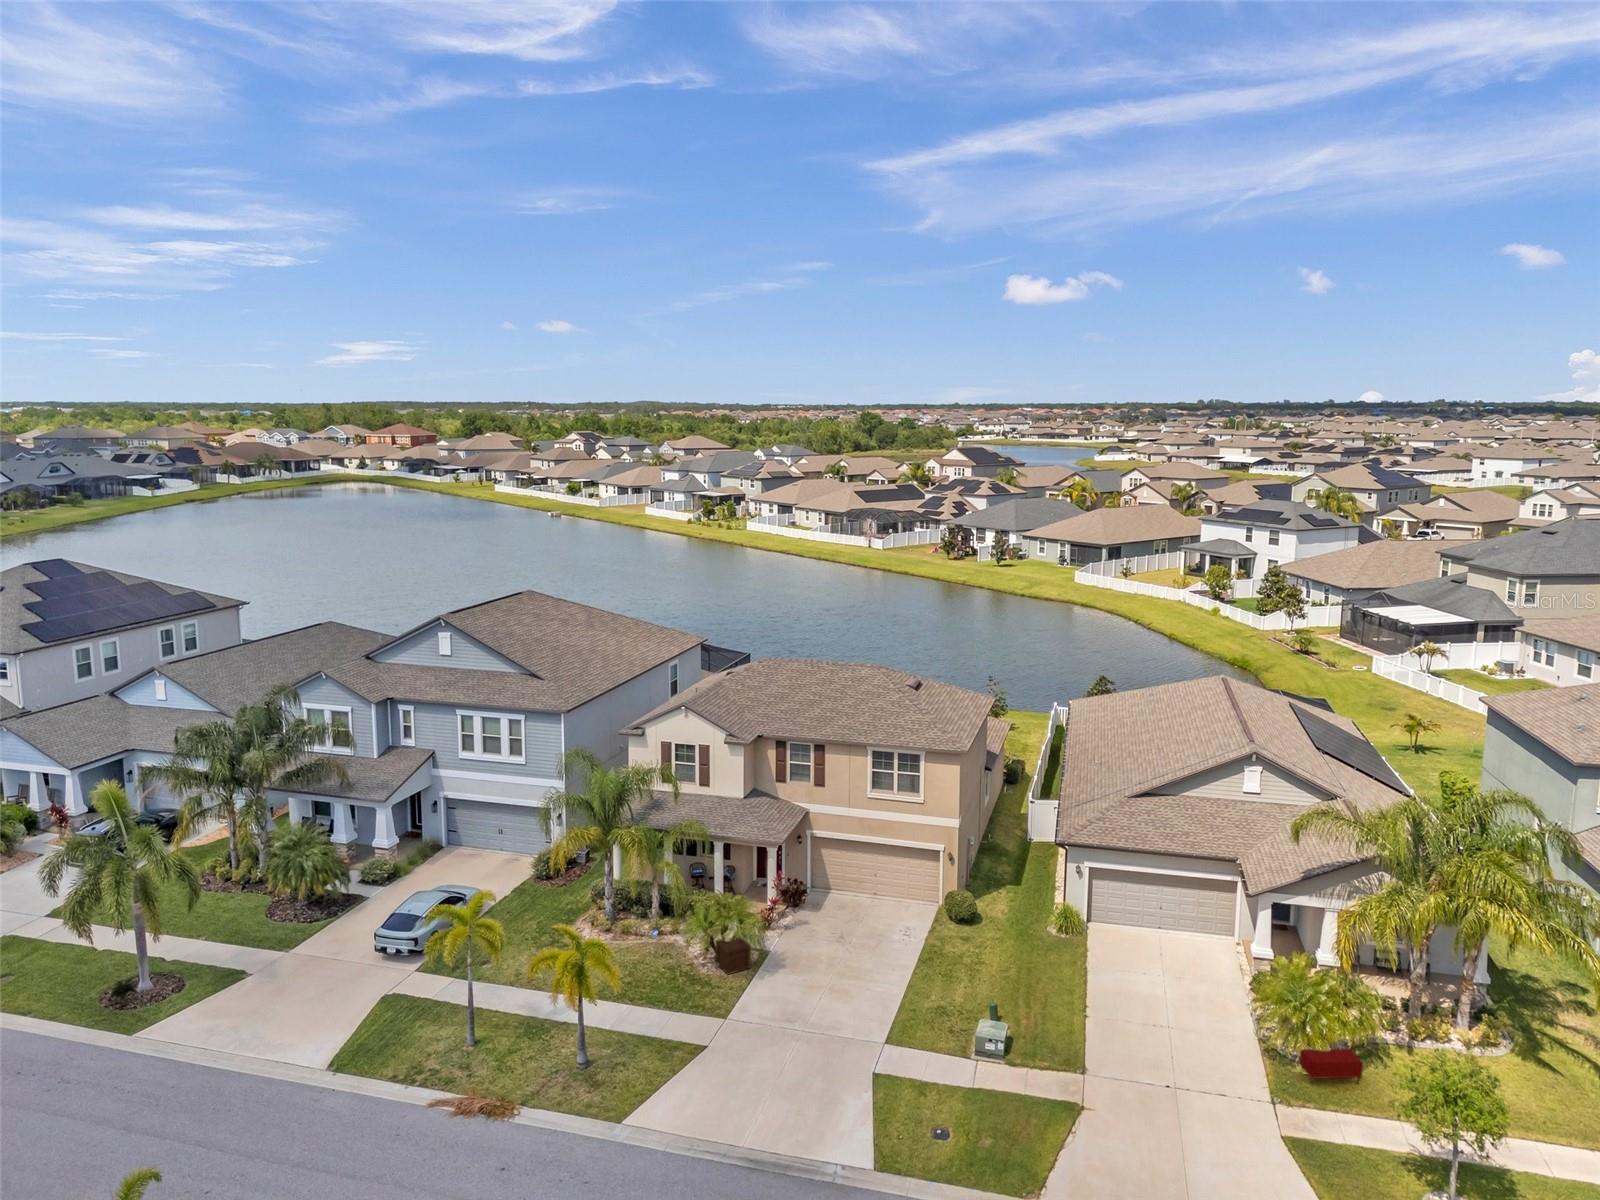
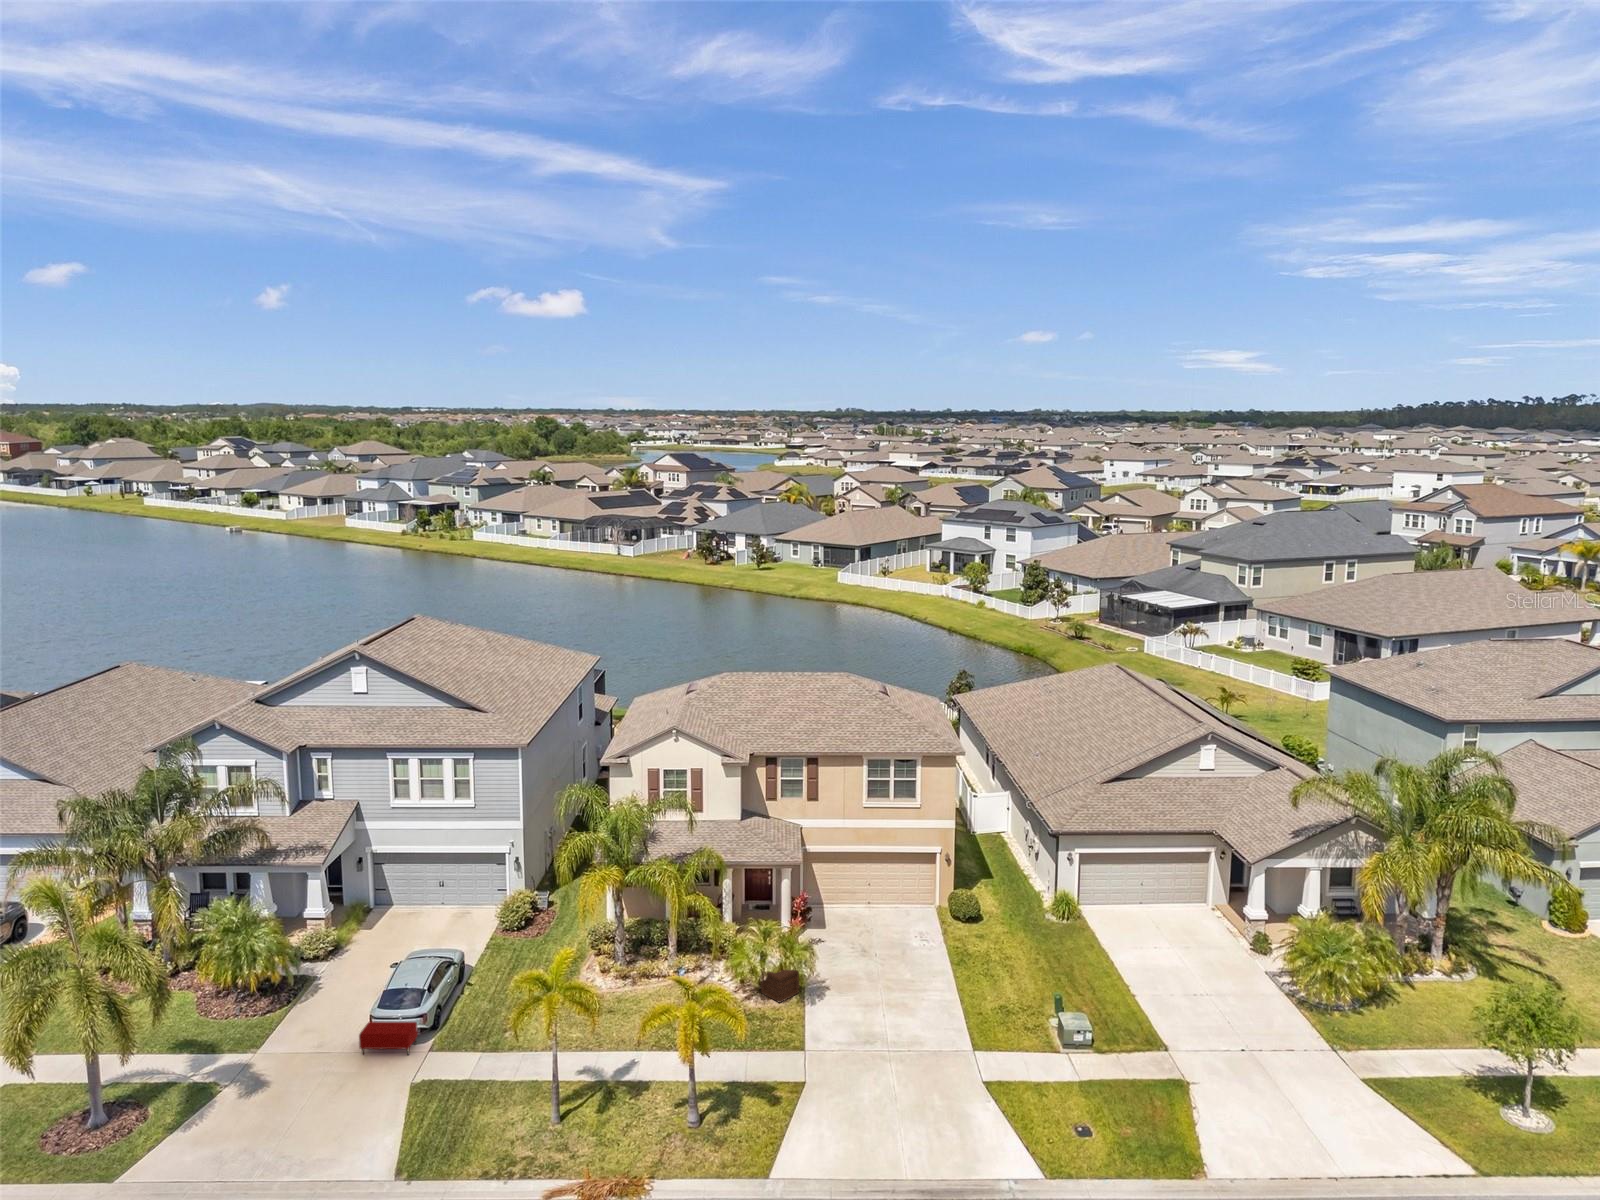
potted plant: present [109,981,138,1003] -> none [56,1116,99,1147]
bench: present [1300,1049,1363,1084] -> present [359,1021,418,1054]

